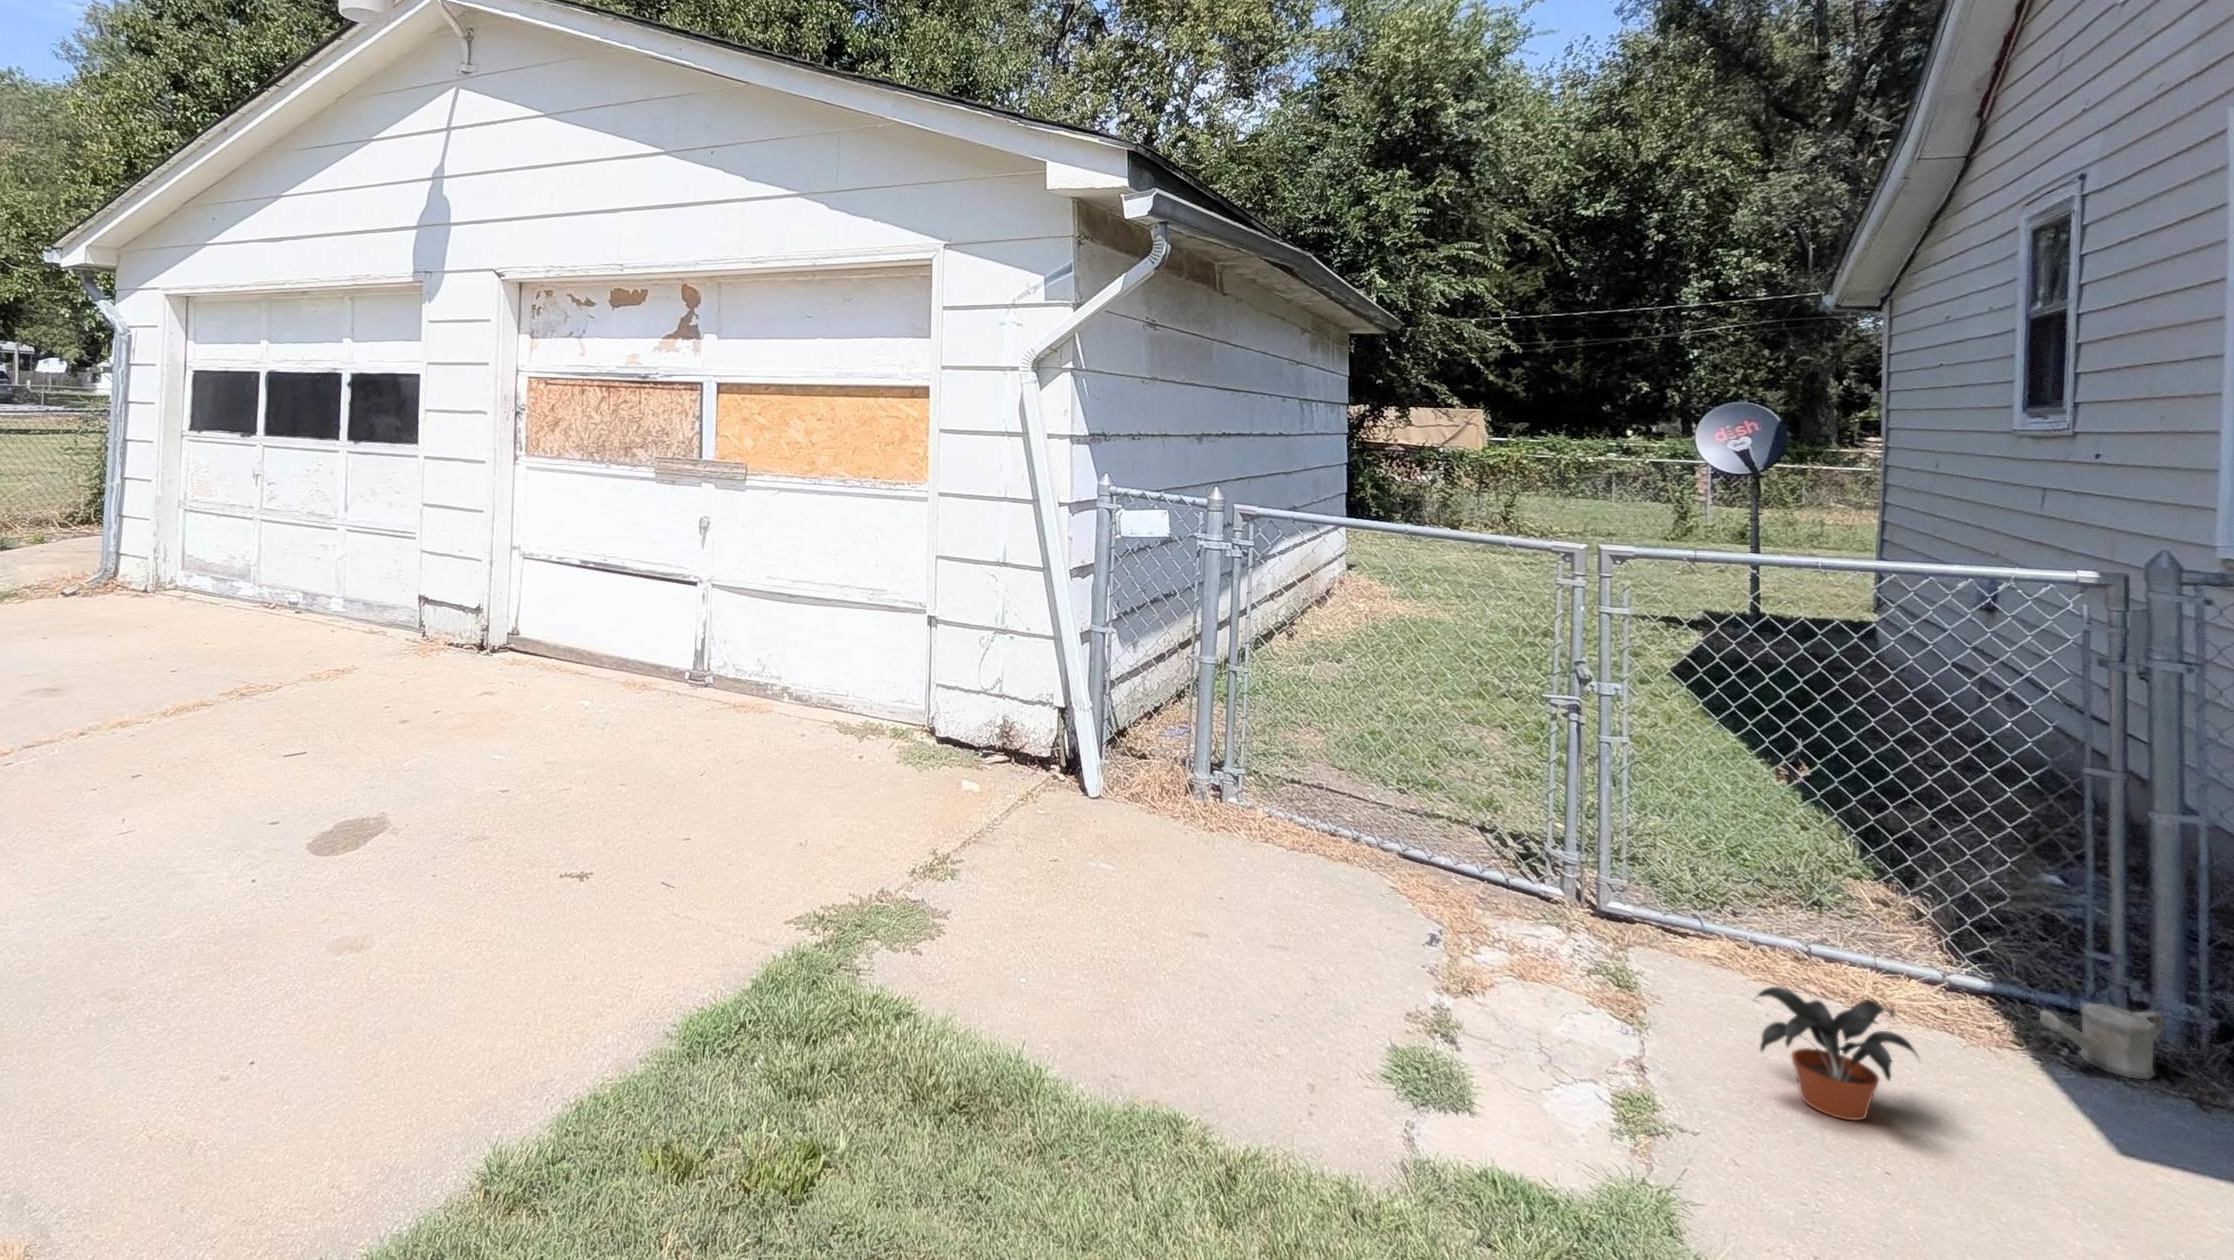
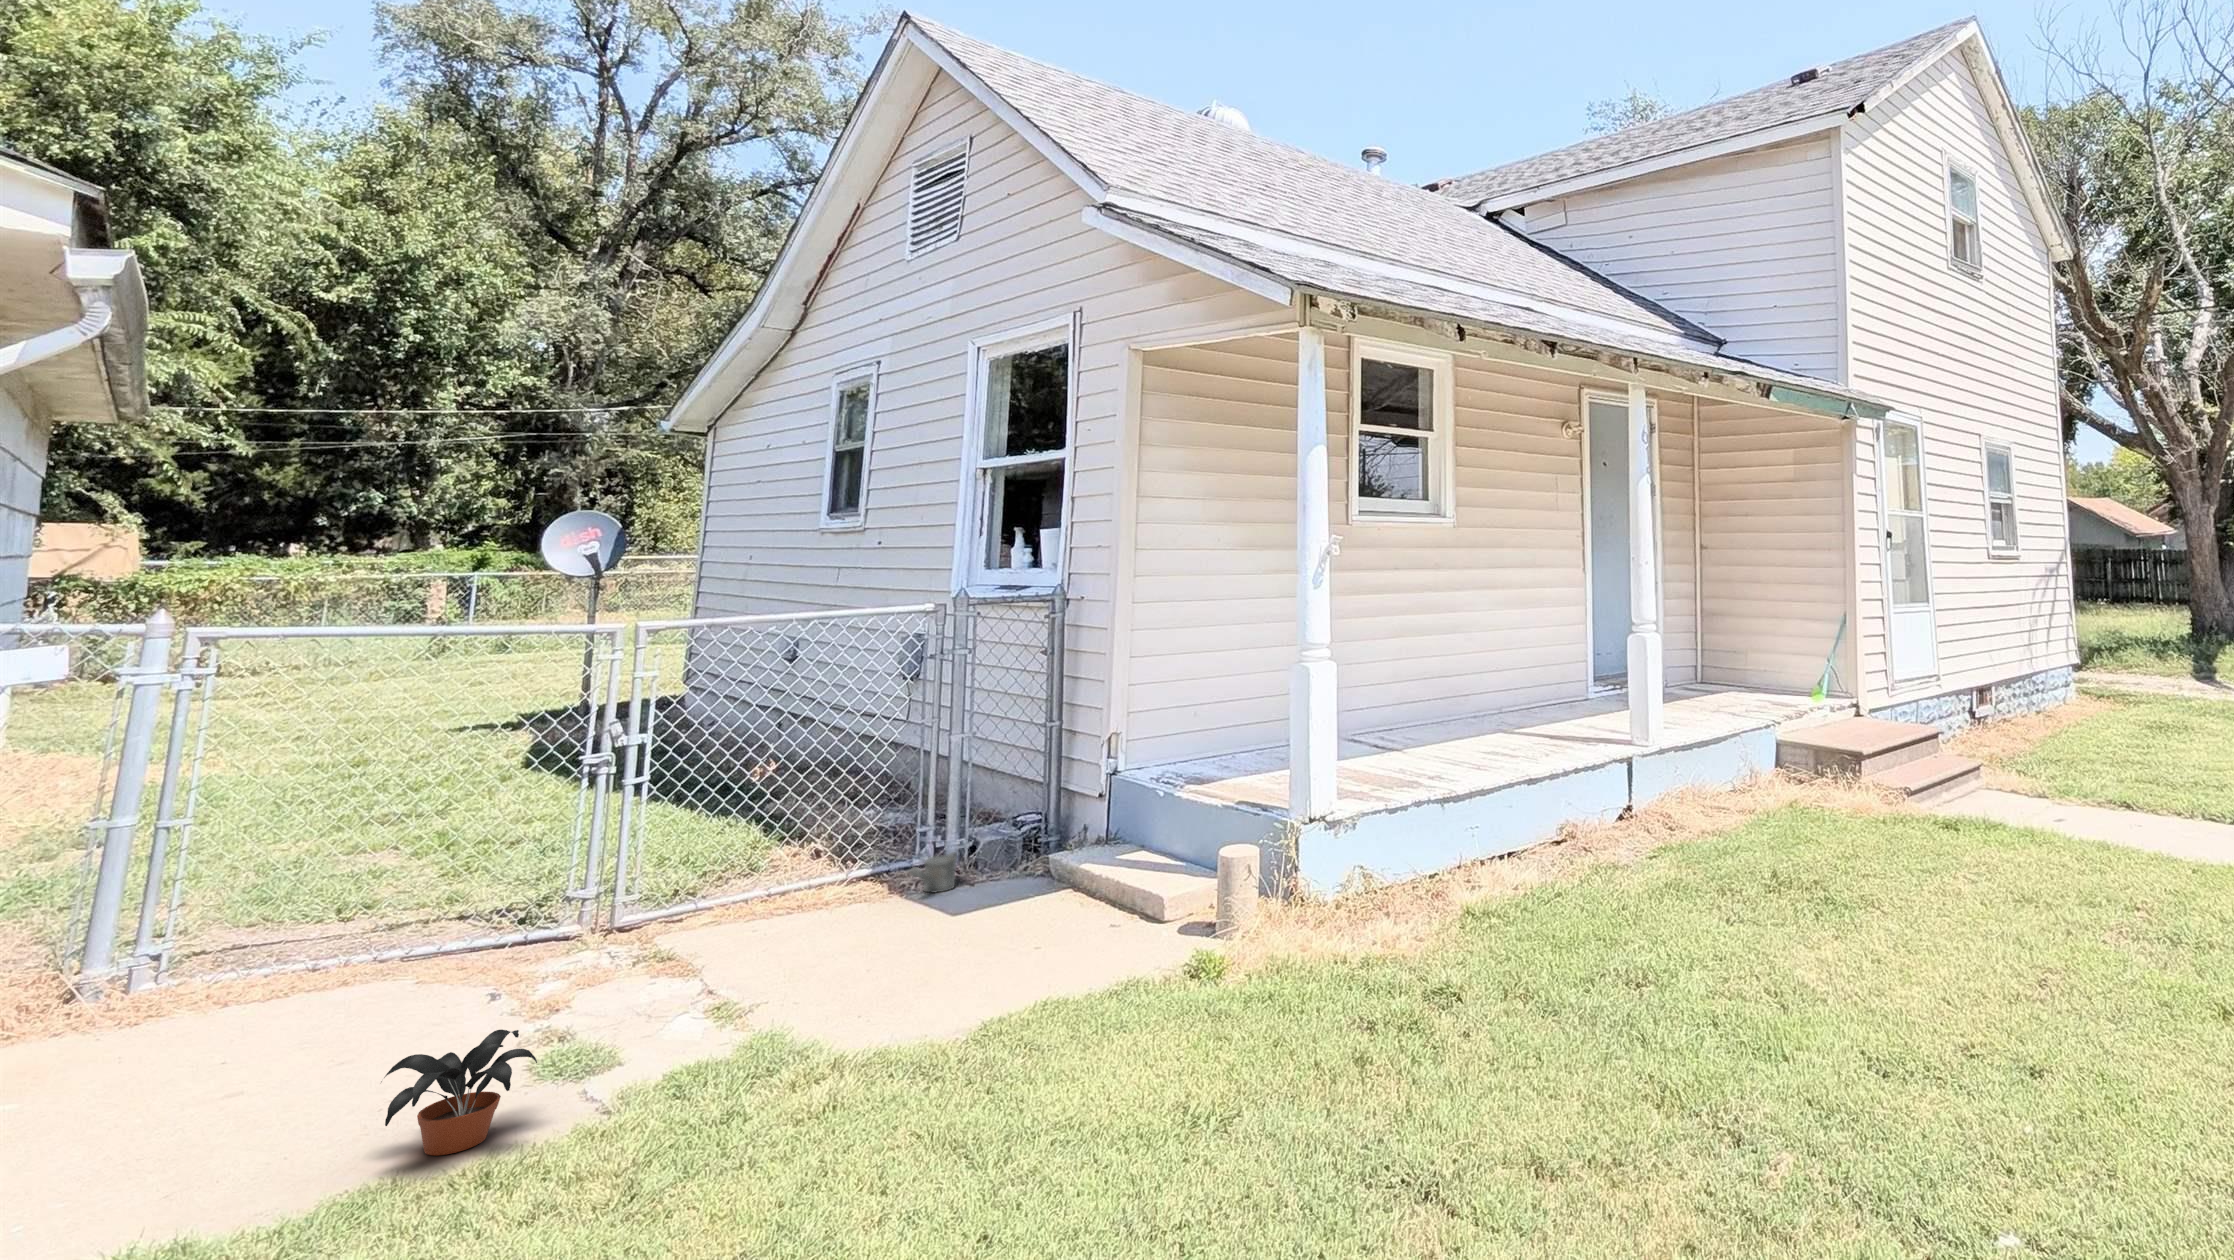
potted plant: present [1754,987,1917,1121] -> present [381,1030,537,1155]

